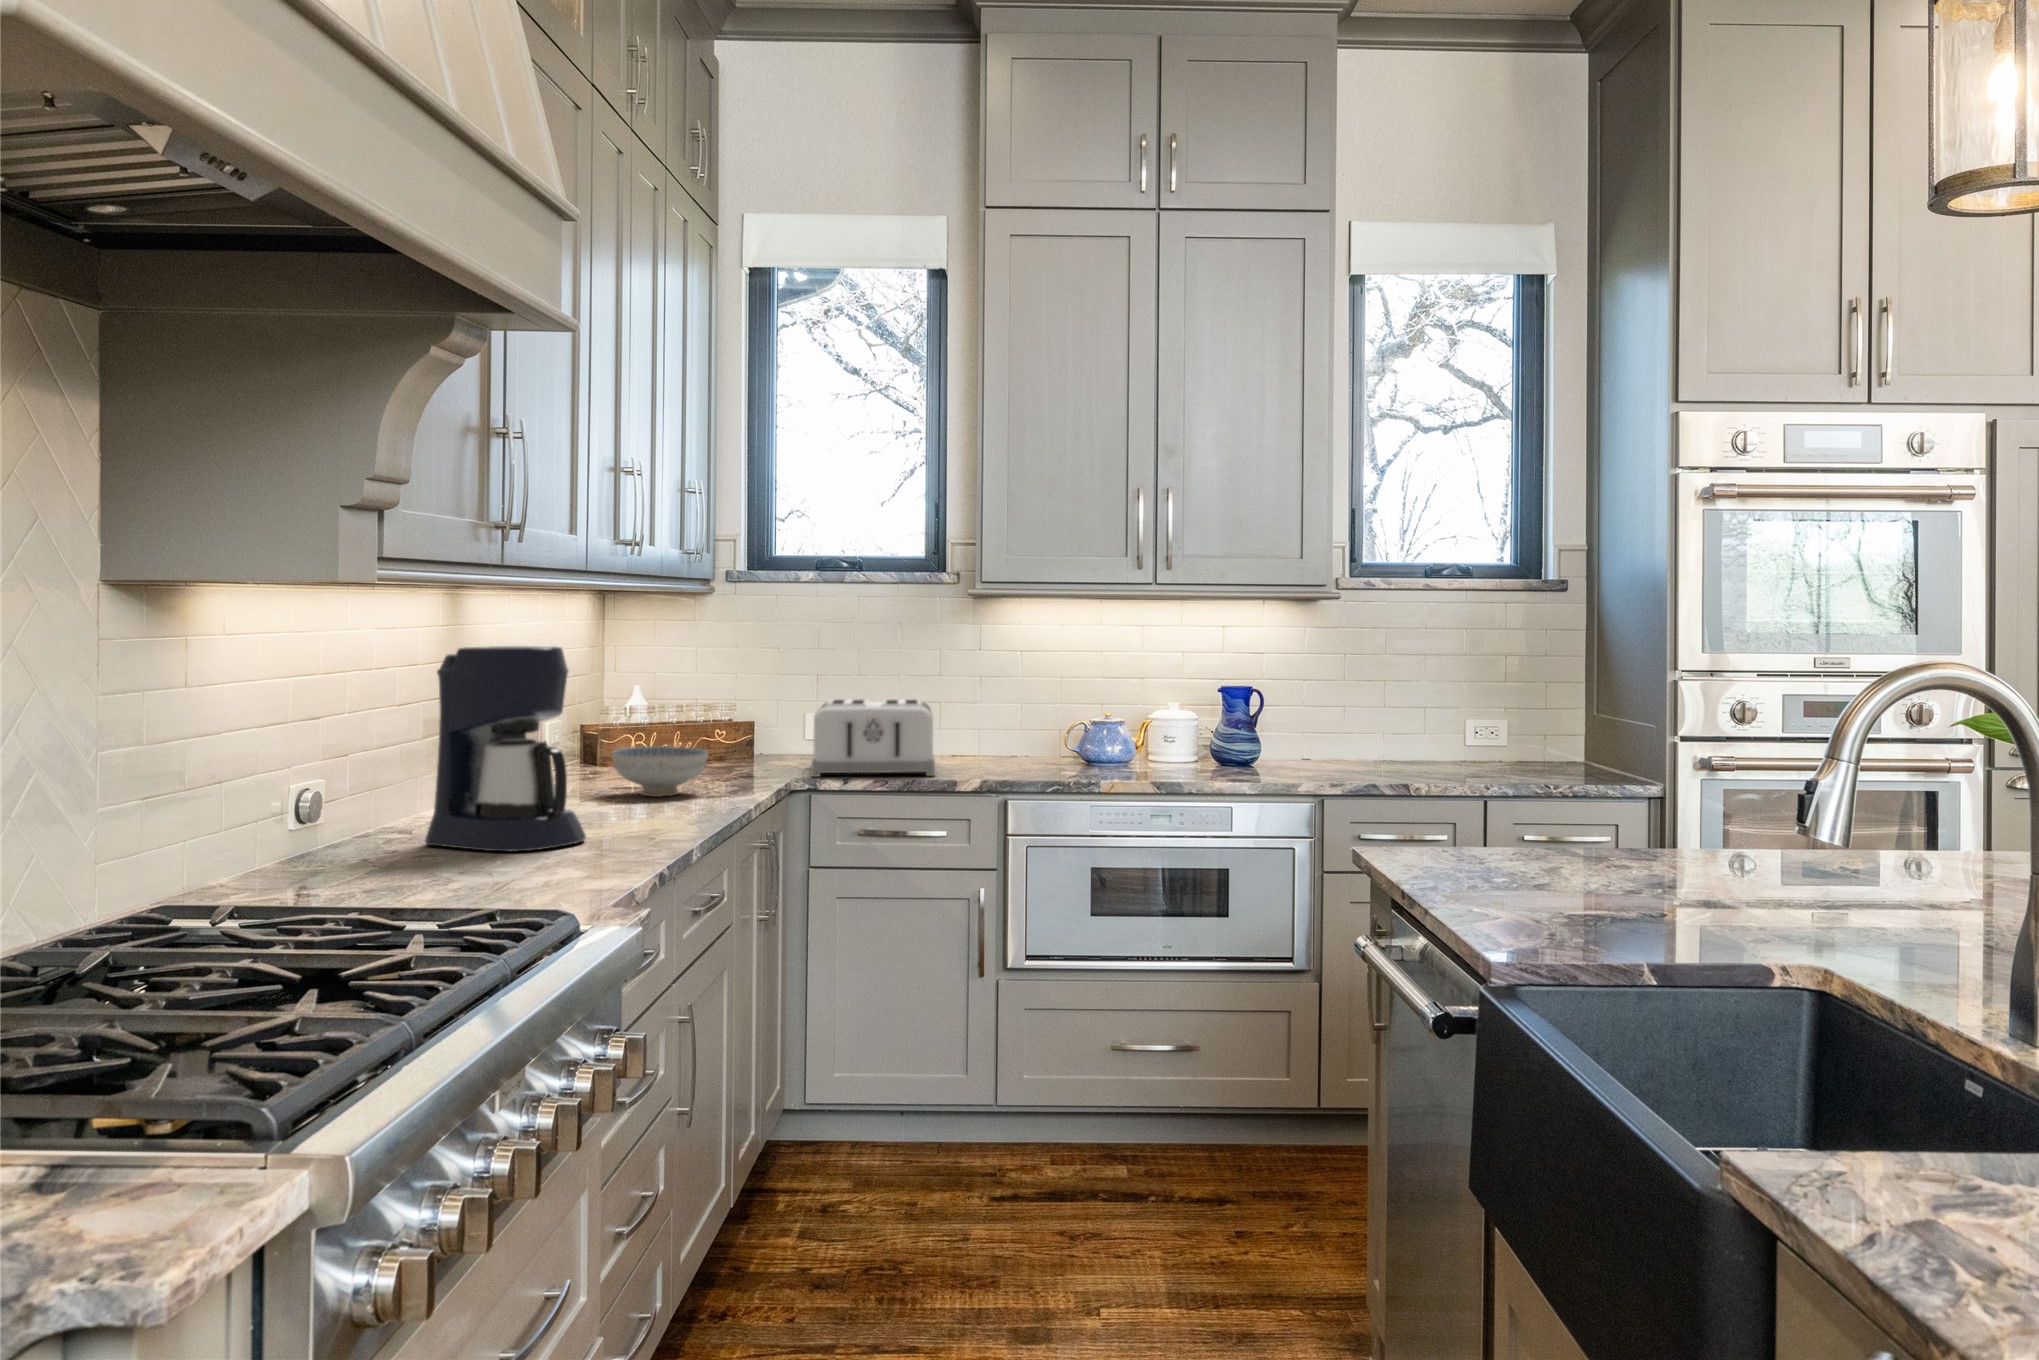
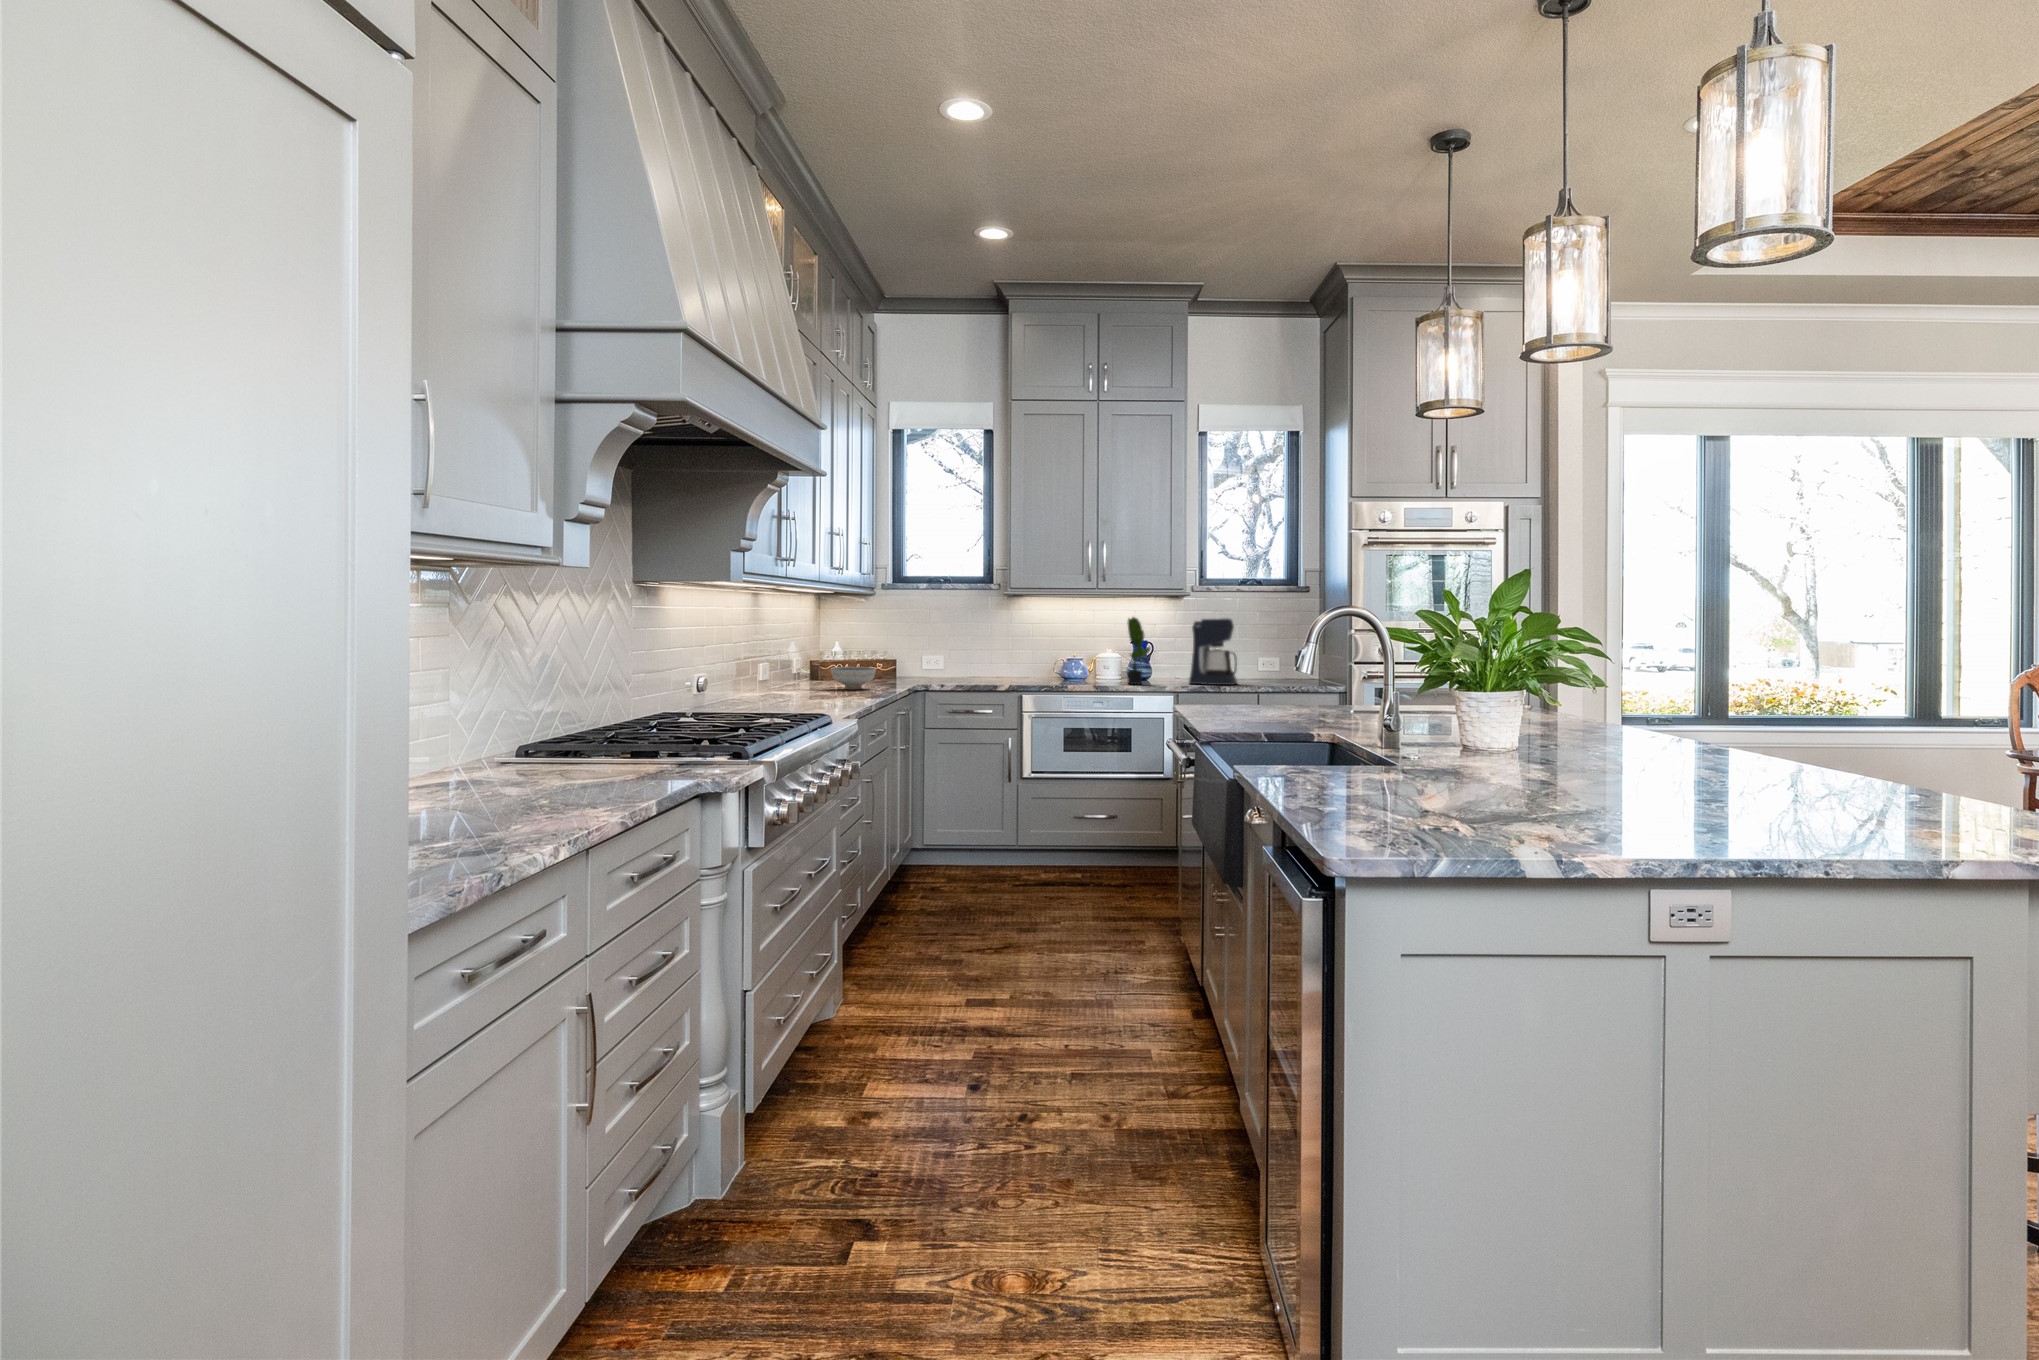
potted plant: none [1201,640,1278,777] -> present [1128,617,1150,684]
coffee maker: present [425,646,586,851] -> present [1189,618,1238,685]
toaster: present [811,699,935,777] -> none [925,648,986,684]

